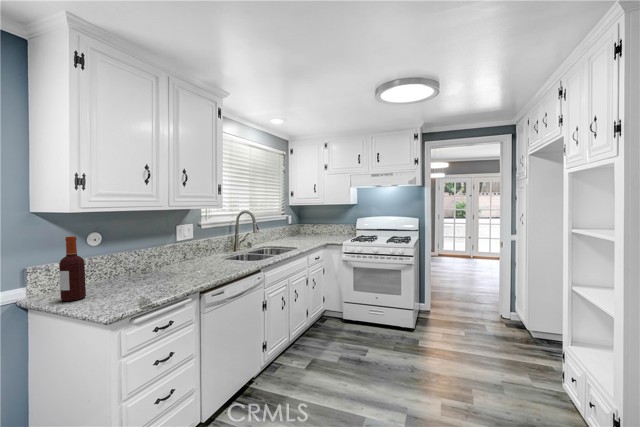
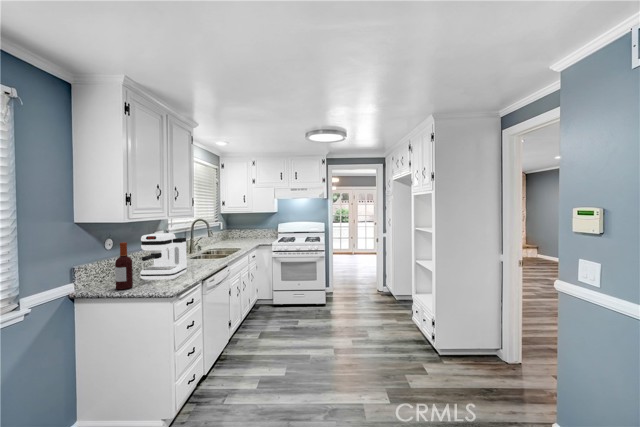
coffee maker: none [102,225,180,290] -> present [140,233,187,280]

